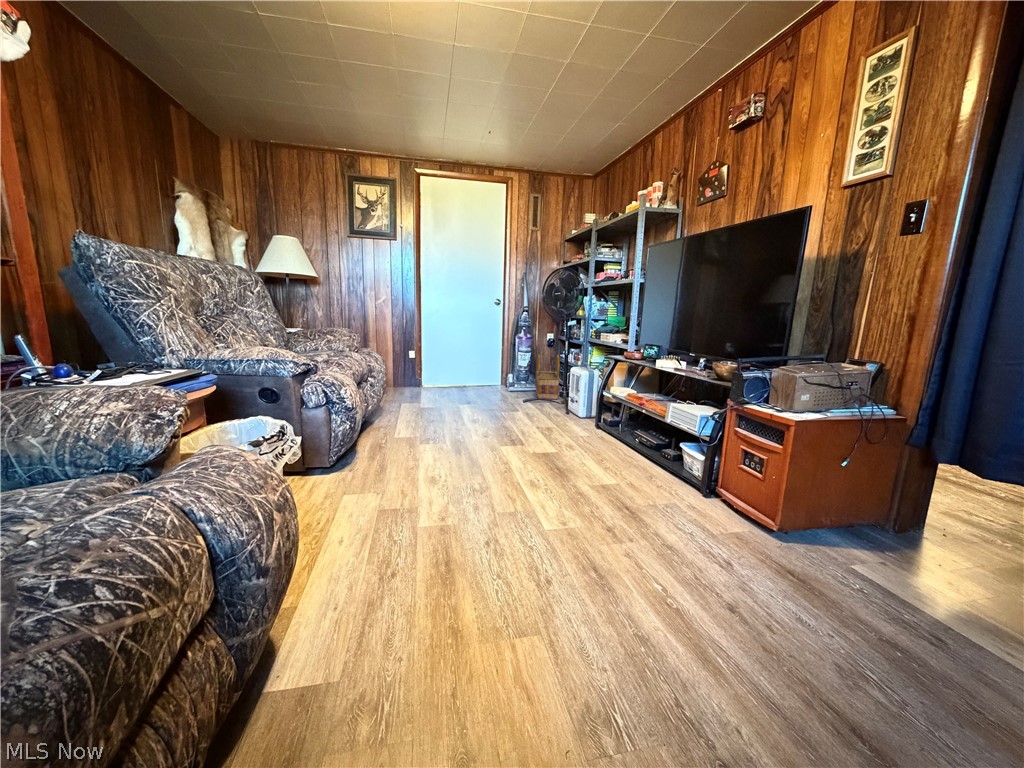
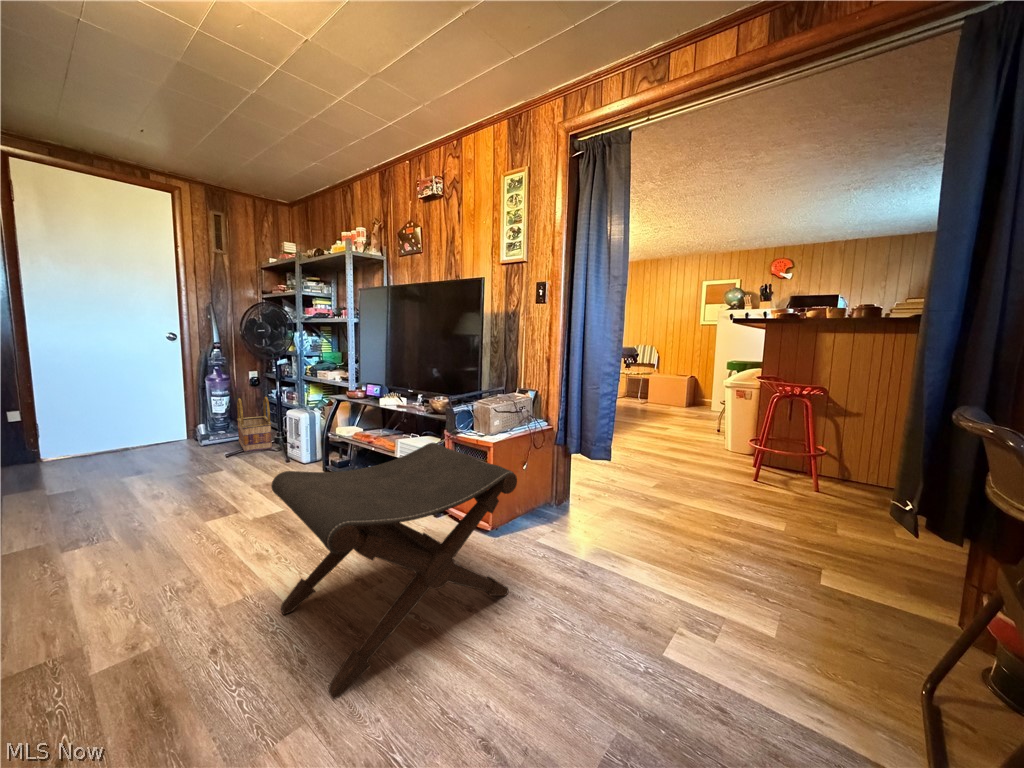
footstool: none [540,407,832,629] -> present [271,443,517,699]

